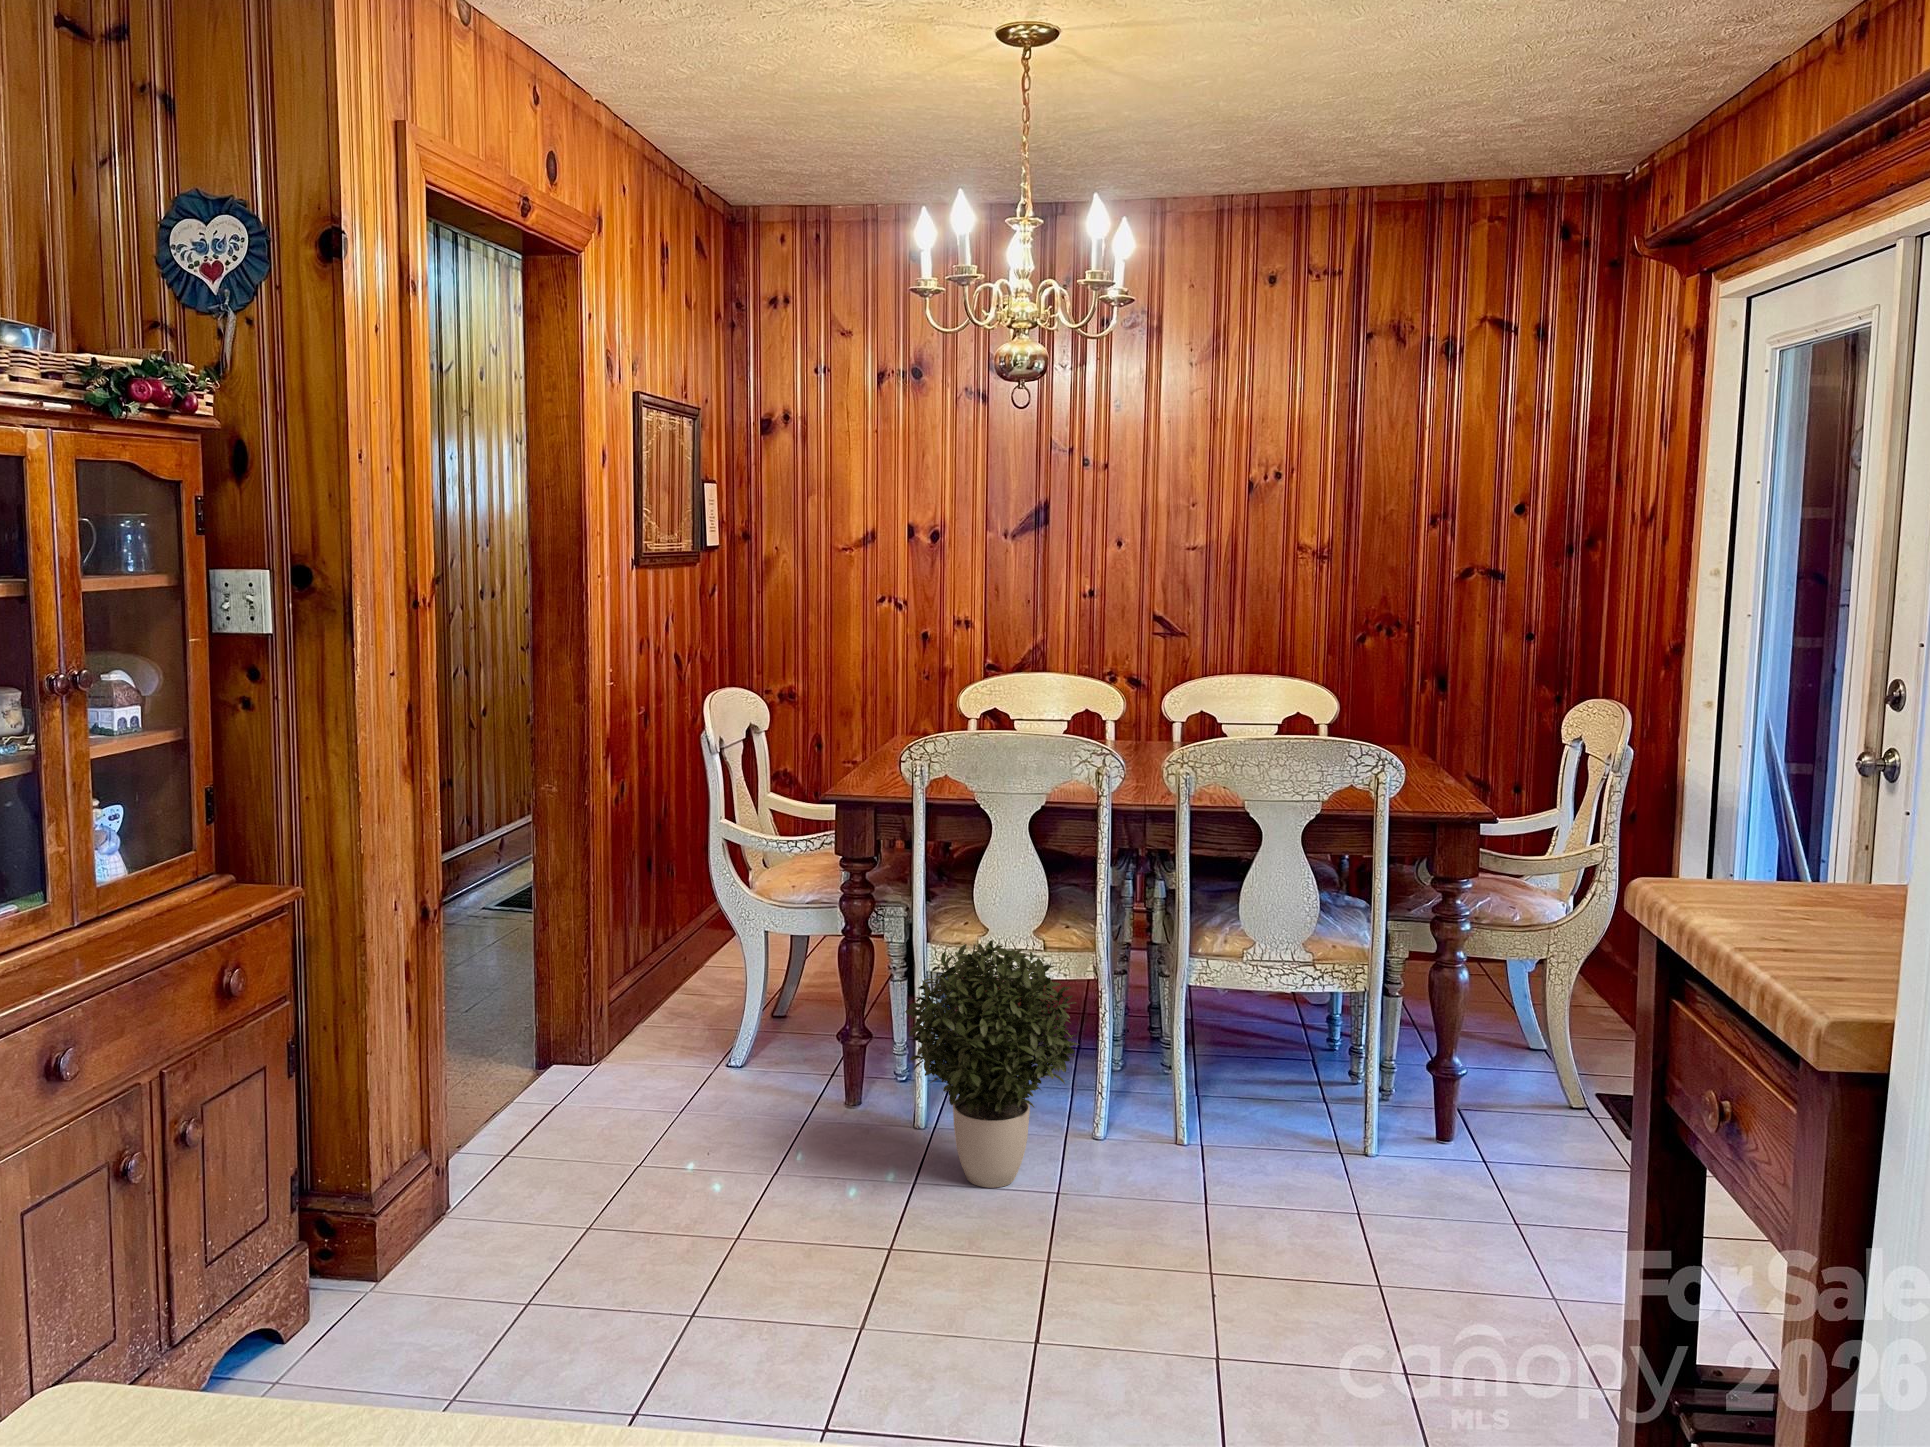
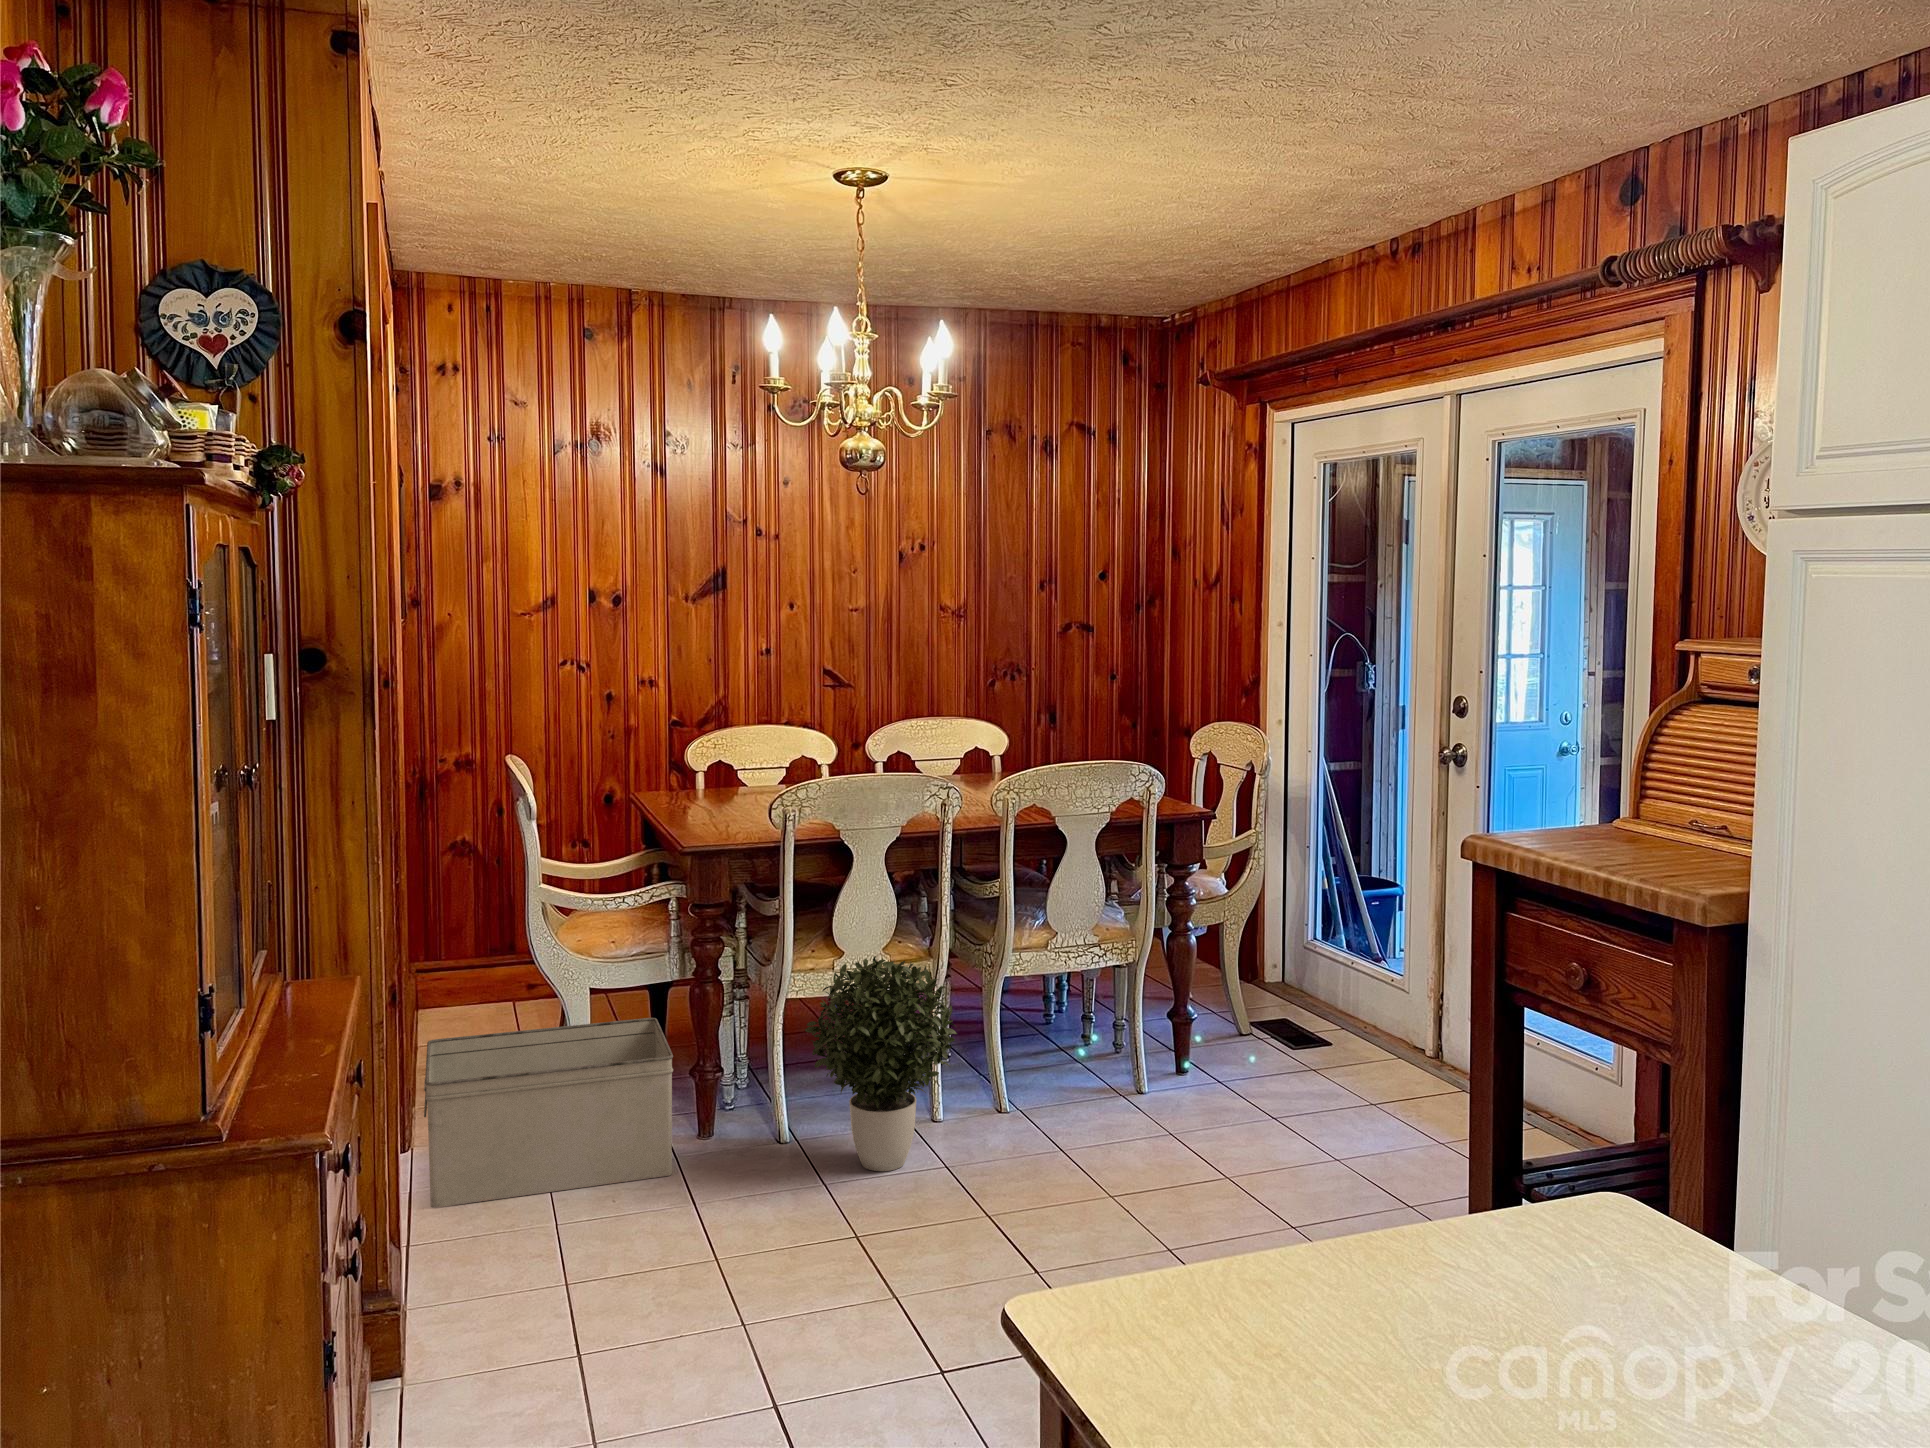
storage bin: none [542,959,809,1140] -> present [424,1018,673,1208]

